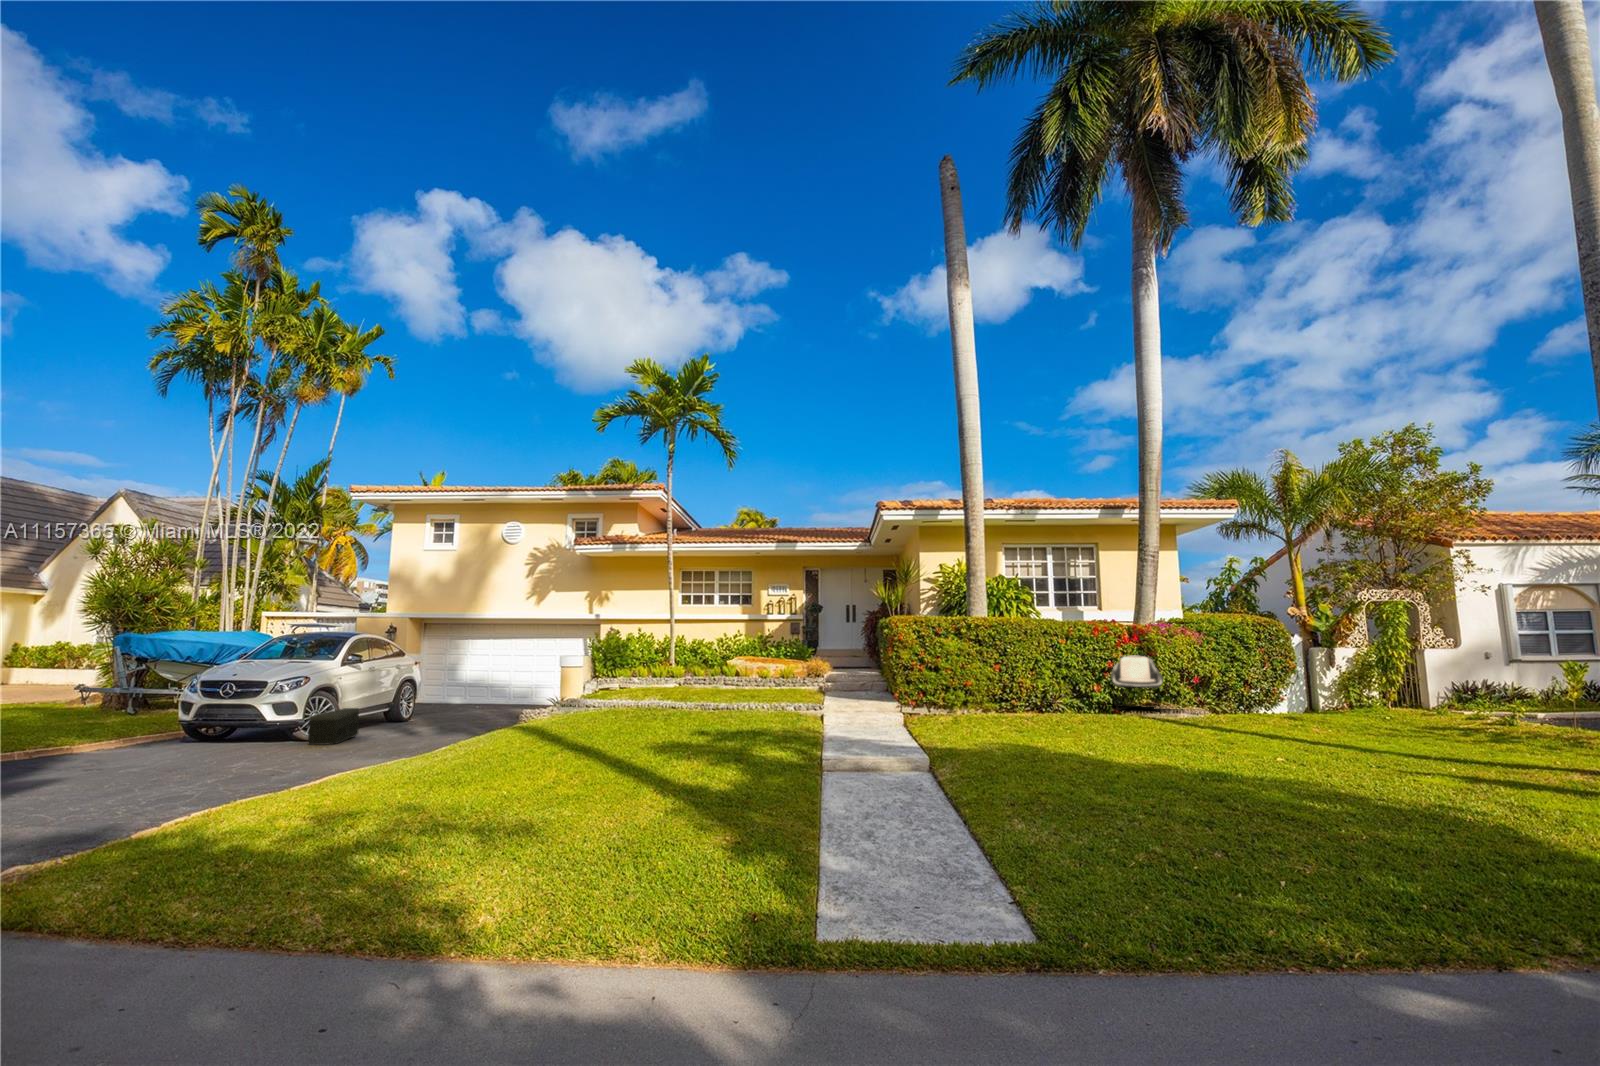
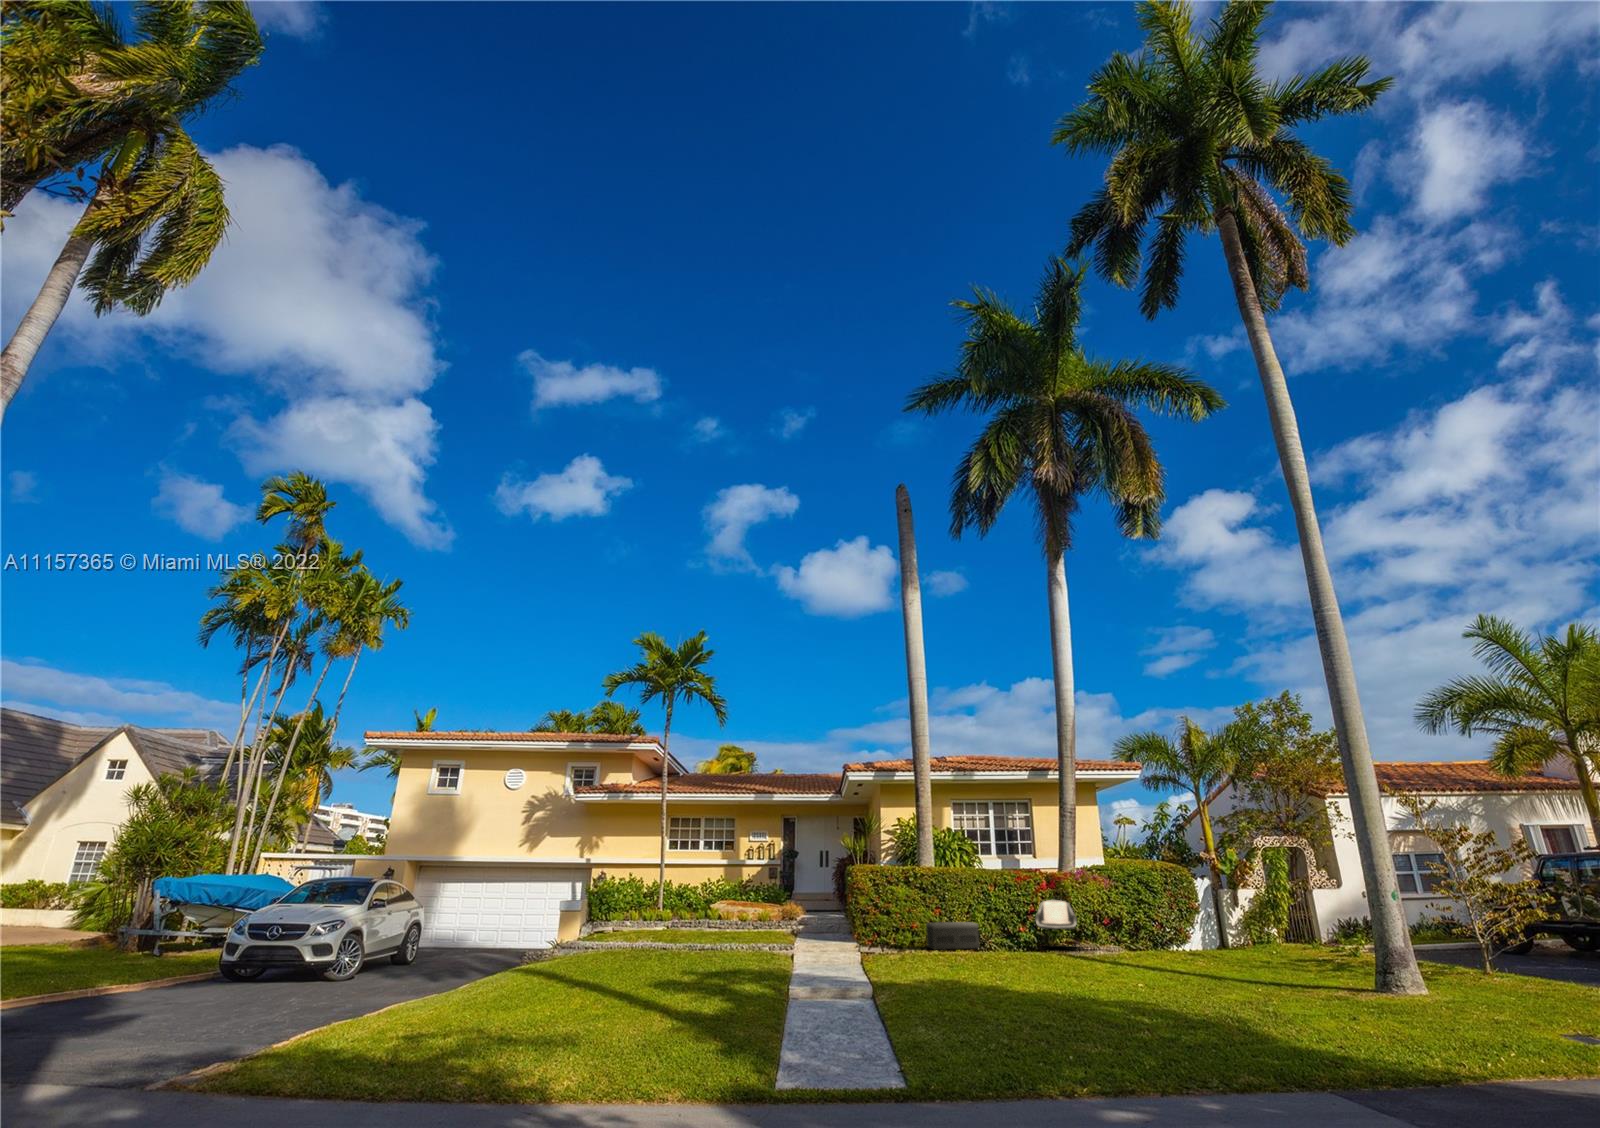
storage bench: present [308,708,359,745] -> present [926,922,979,950]

